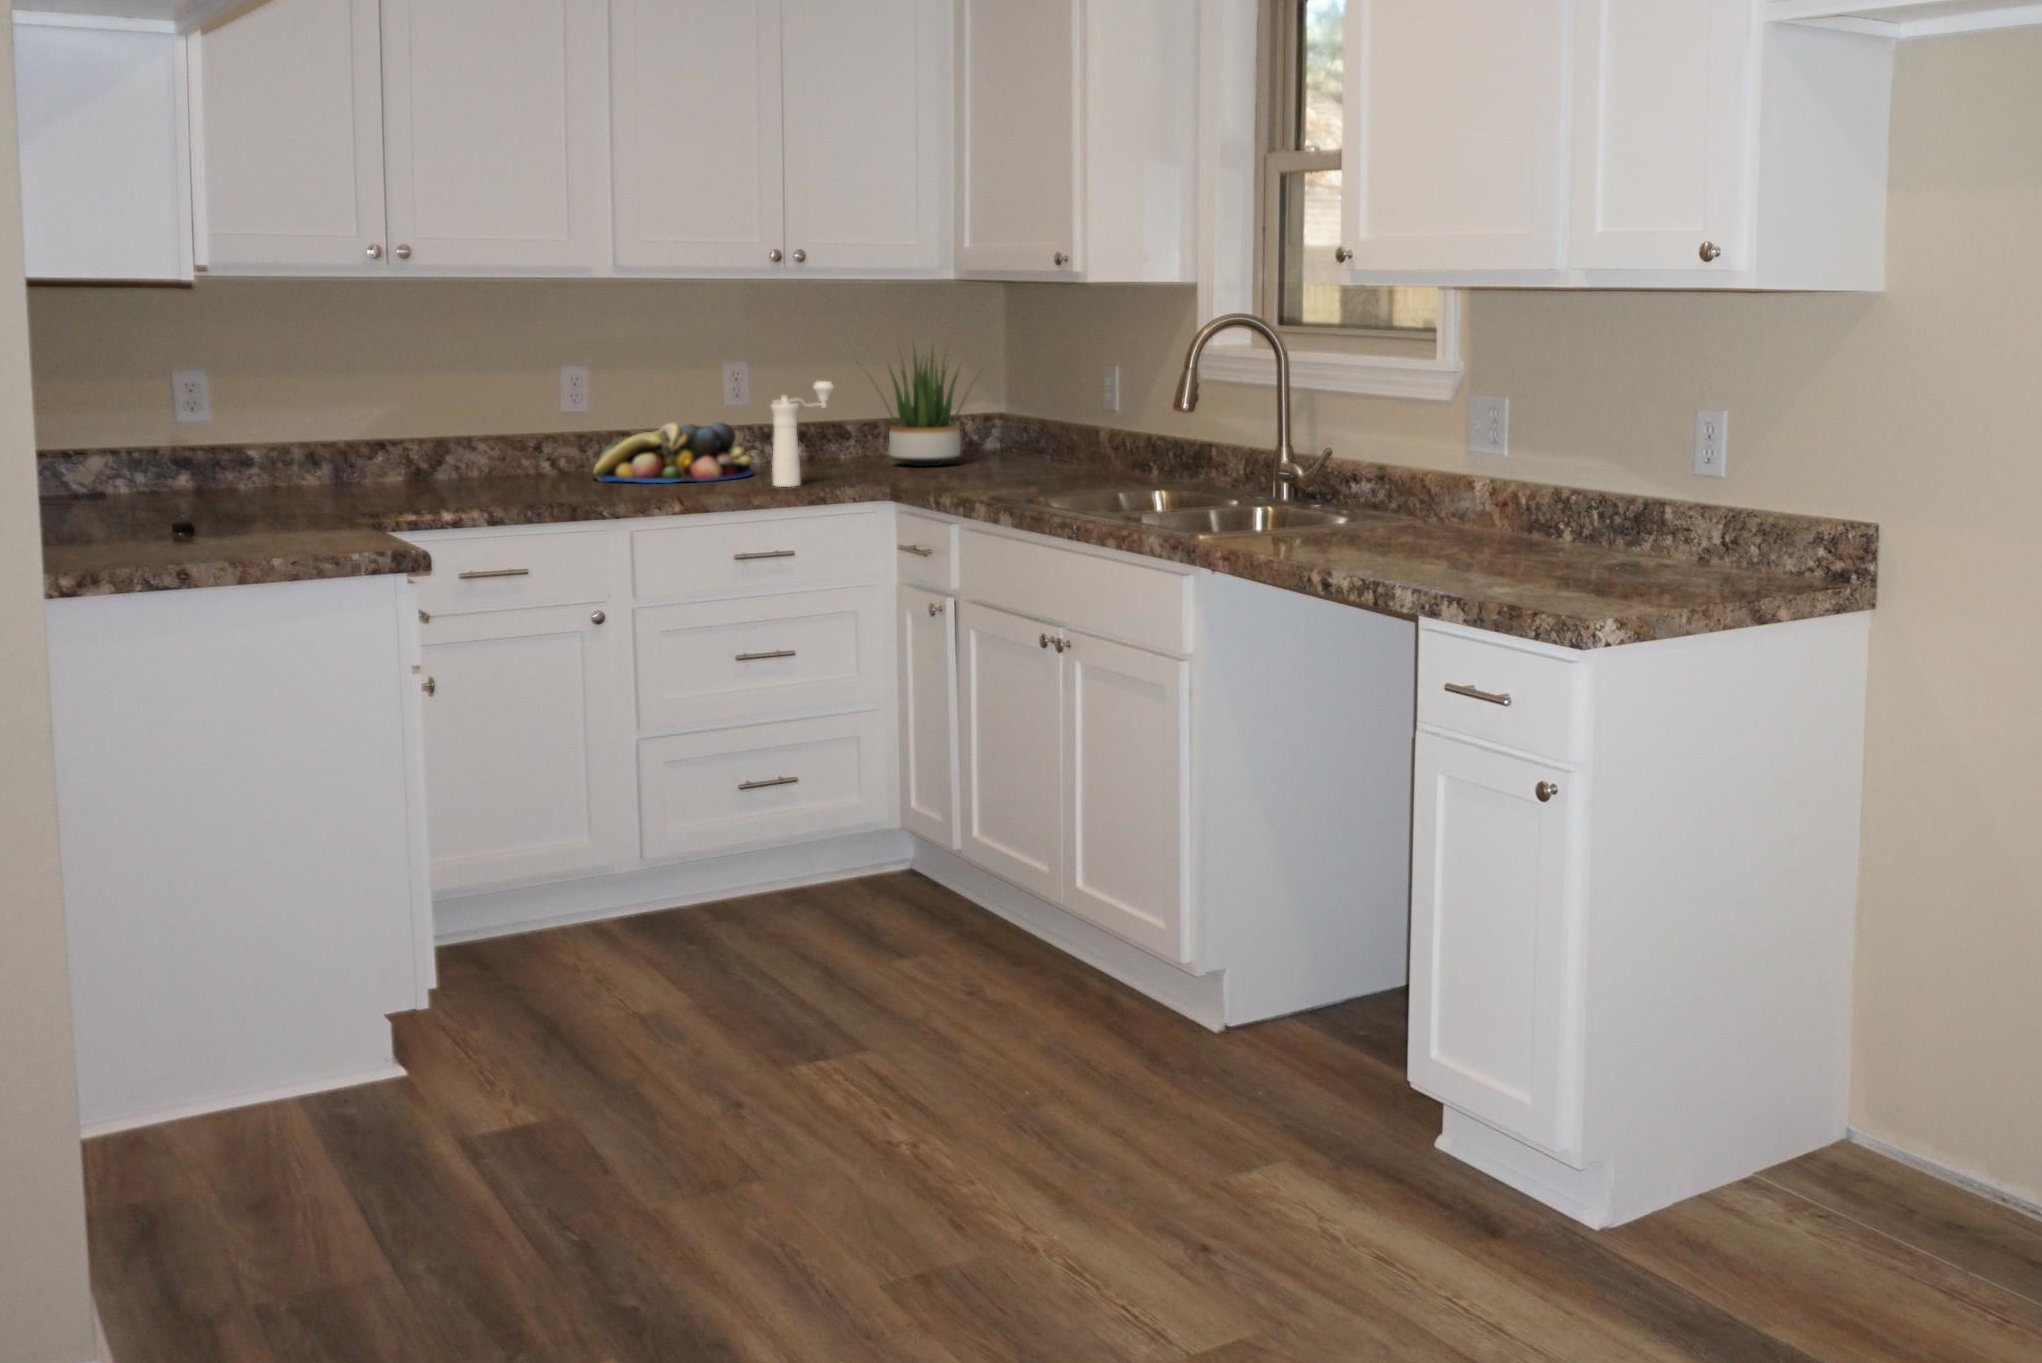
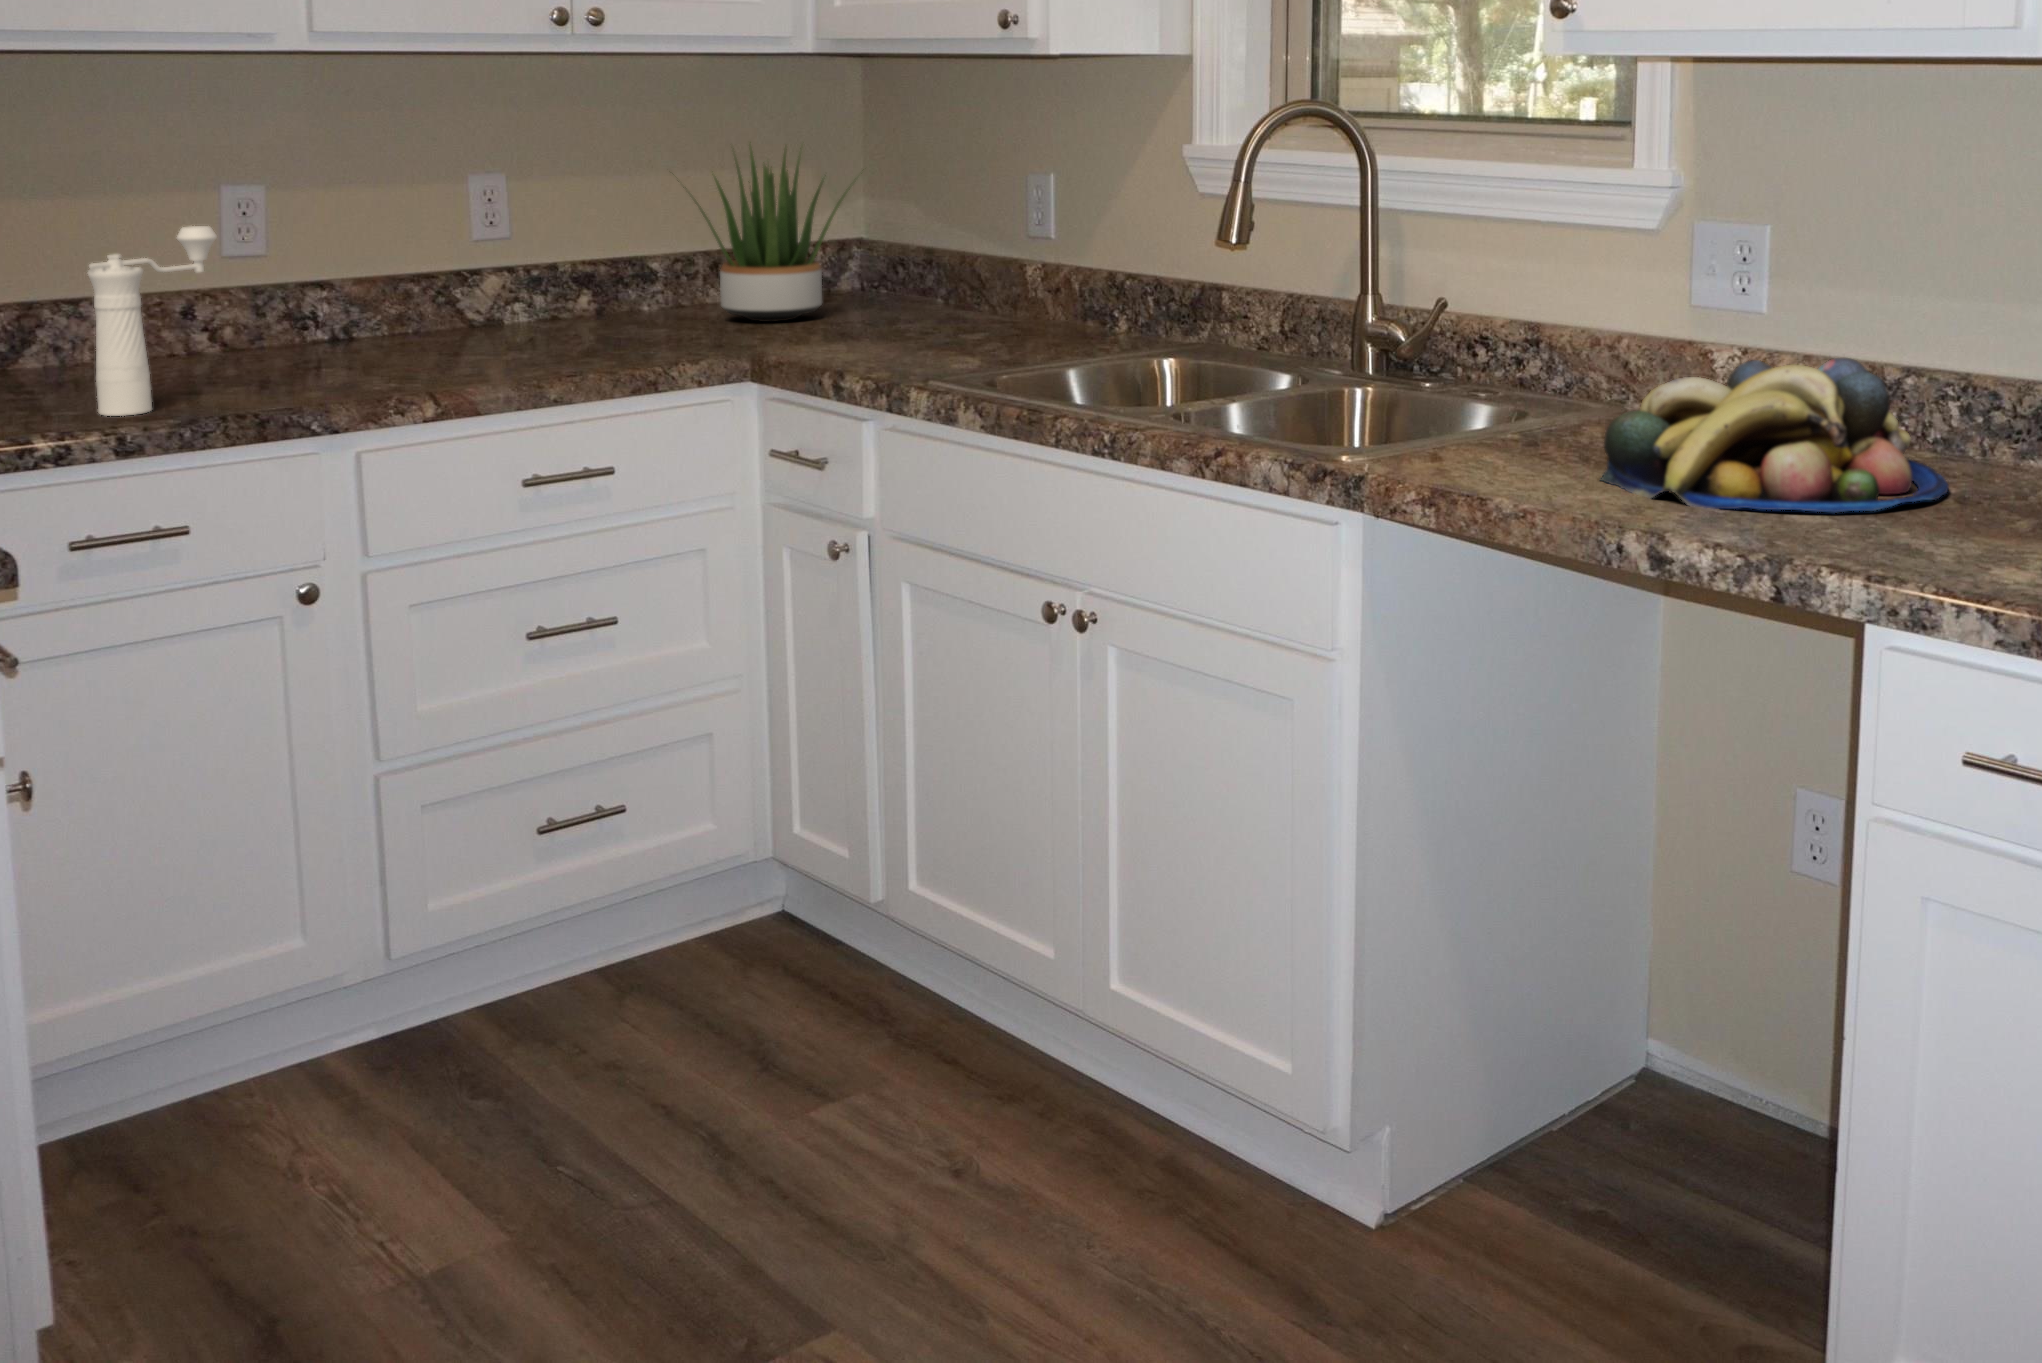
pepper mill: present [771,381,834,487] -> present [88,226,217,416]
fruit bowl: present [593,422,753,483] -> present [1600,358,1949,512]

